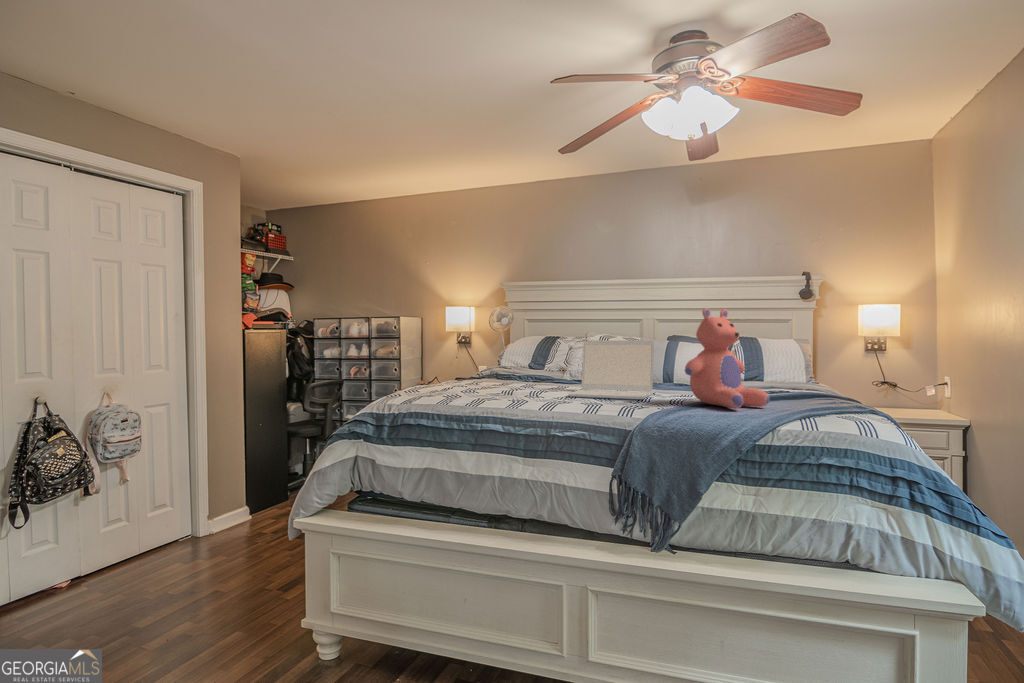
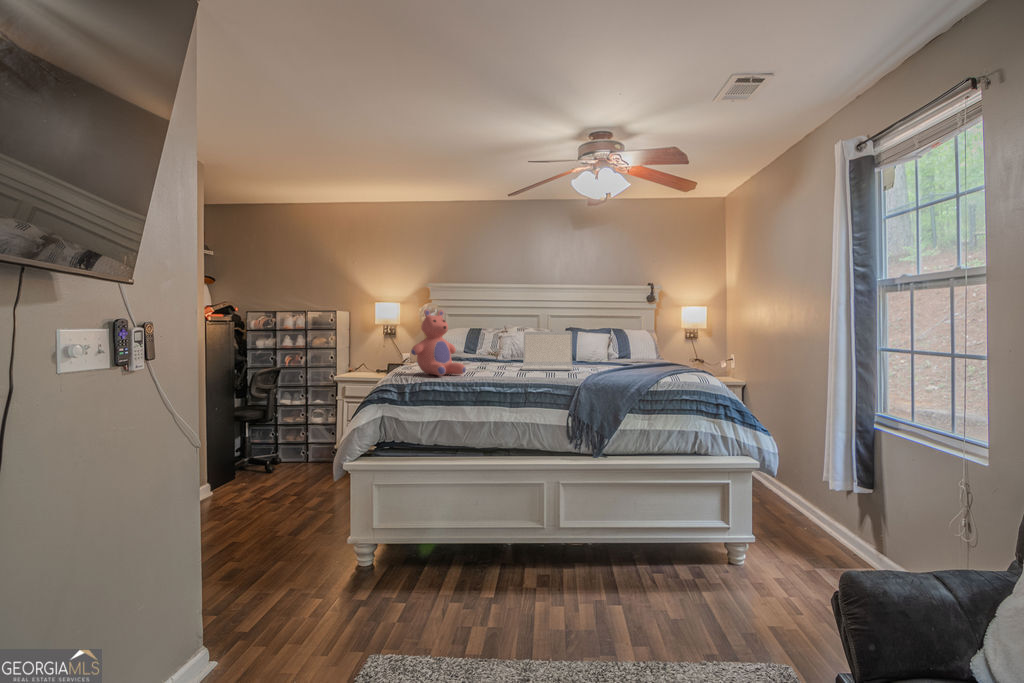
teddy bear: present [685,308,770,409] -> present [411,309,466,376]

